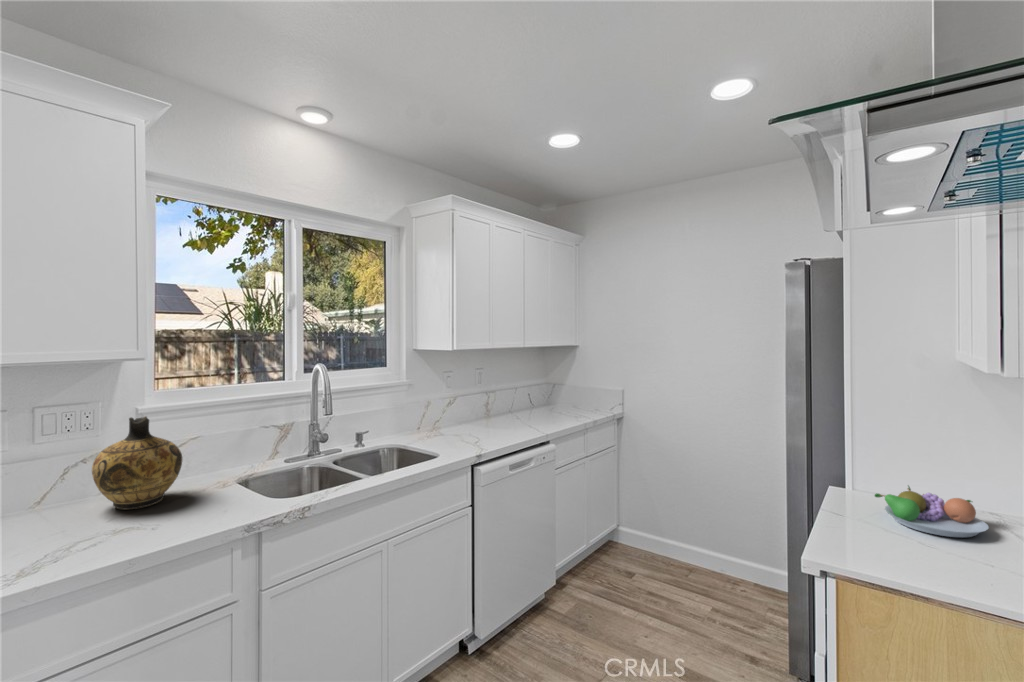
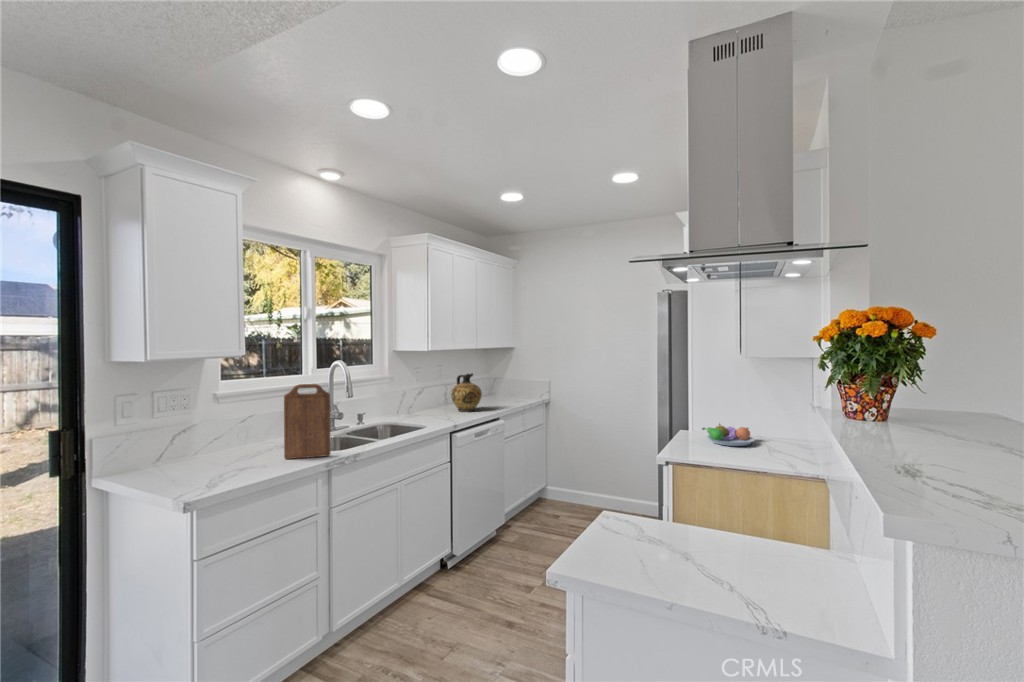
cutting board: none [201,402,268,511] -> present [284,384,331,459]
ceramic jug: present [92,417,182,509] -> present [451,373,482,412]

